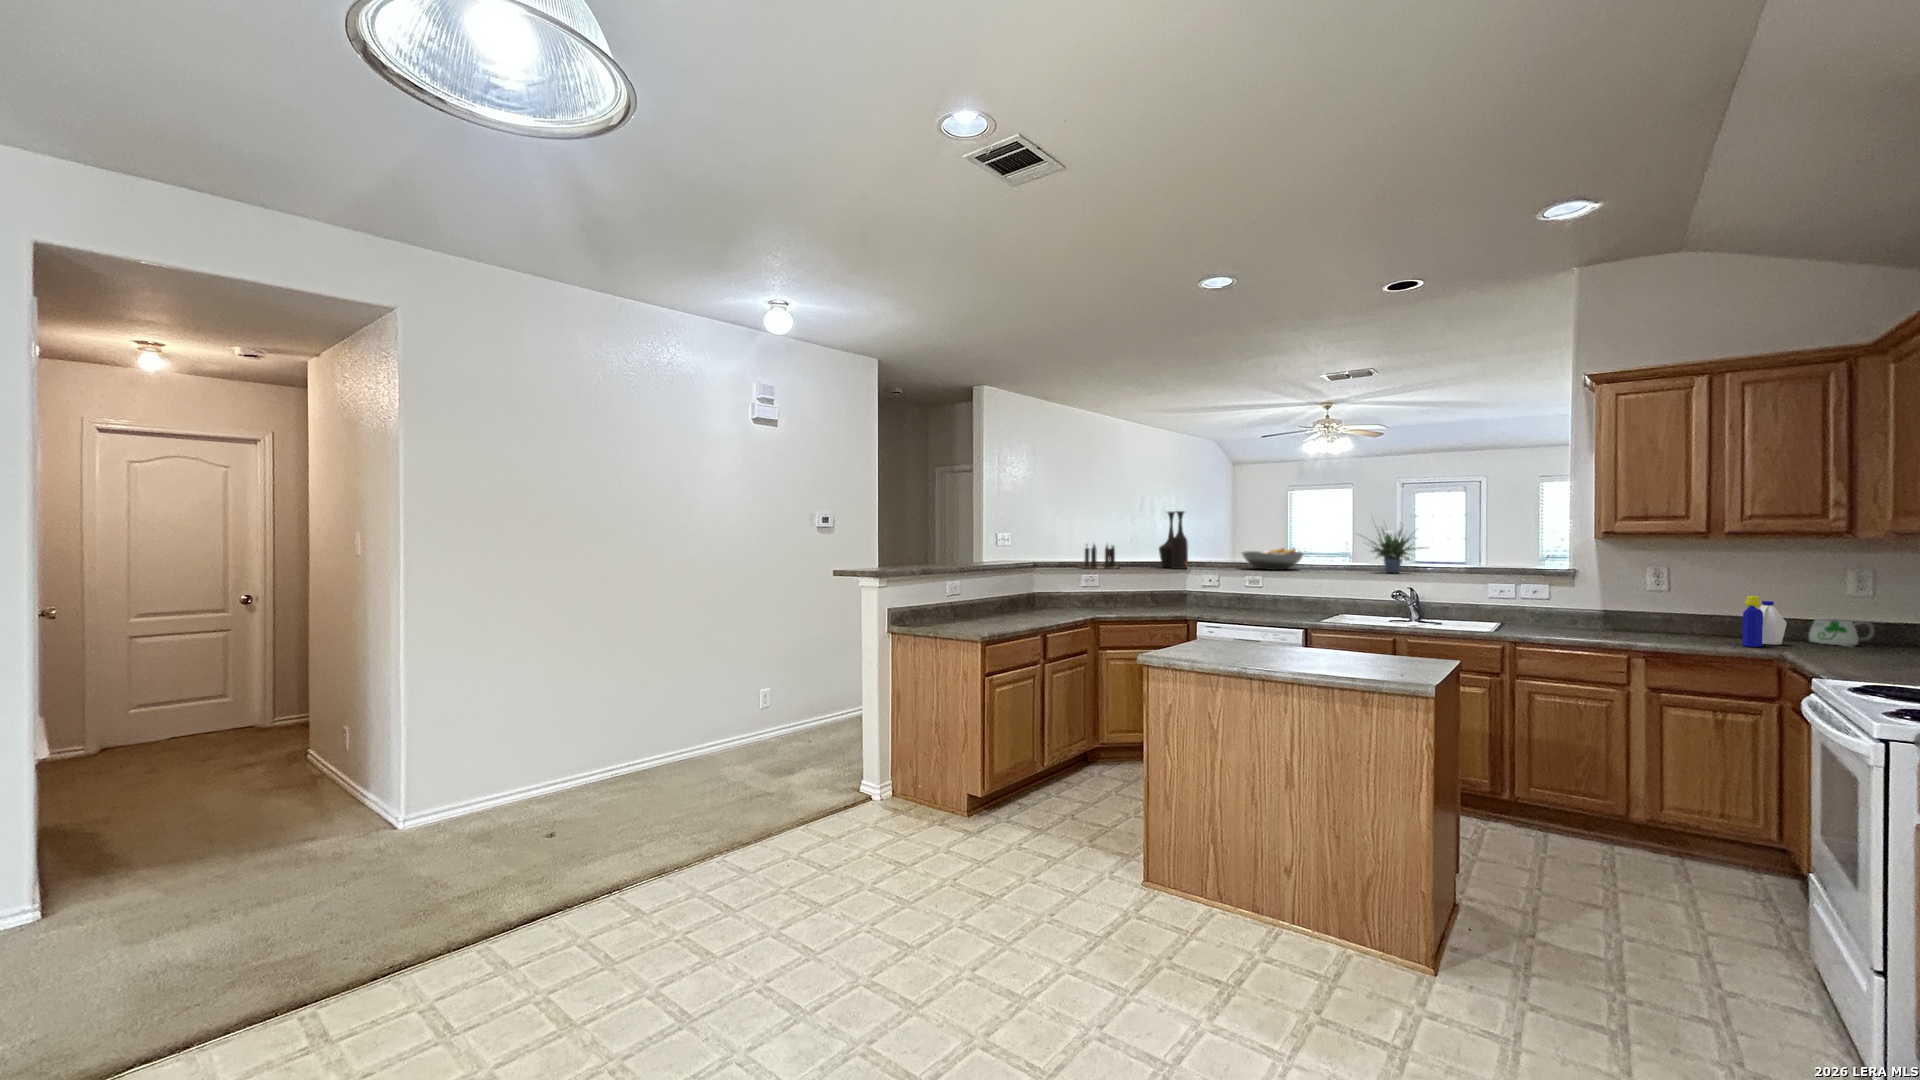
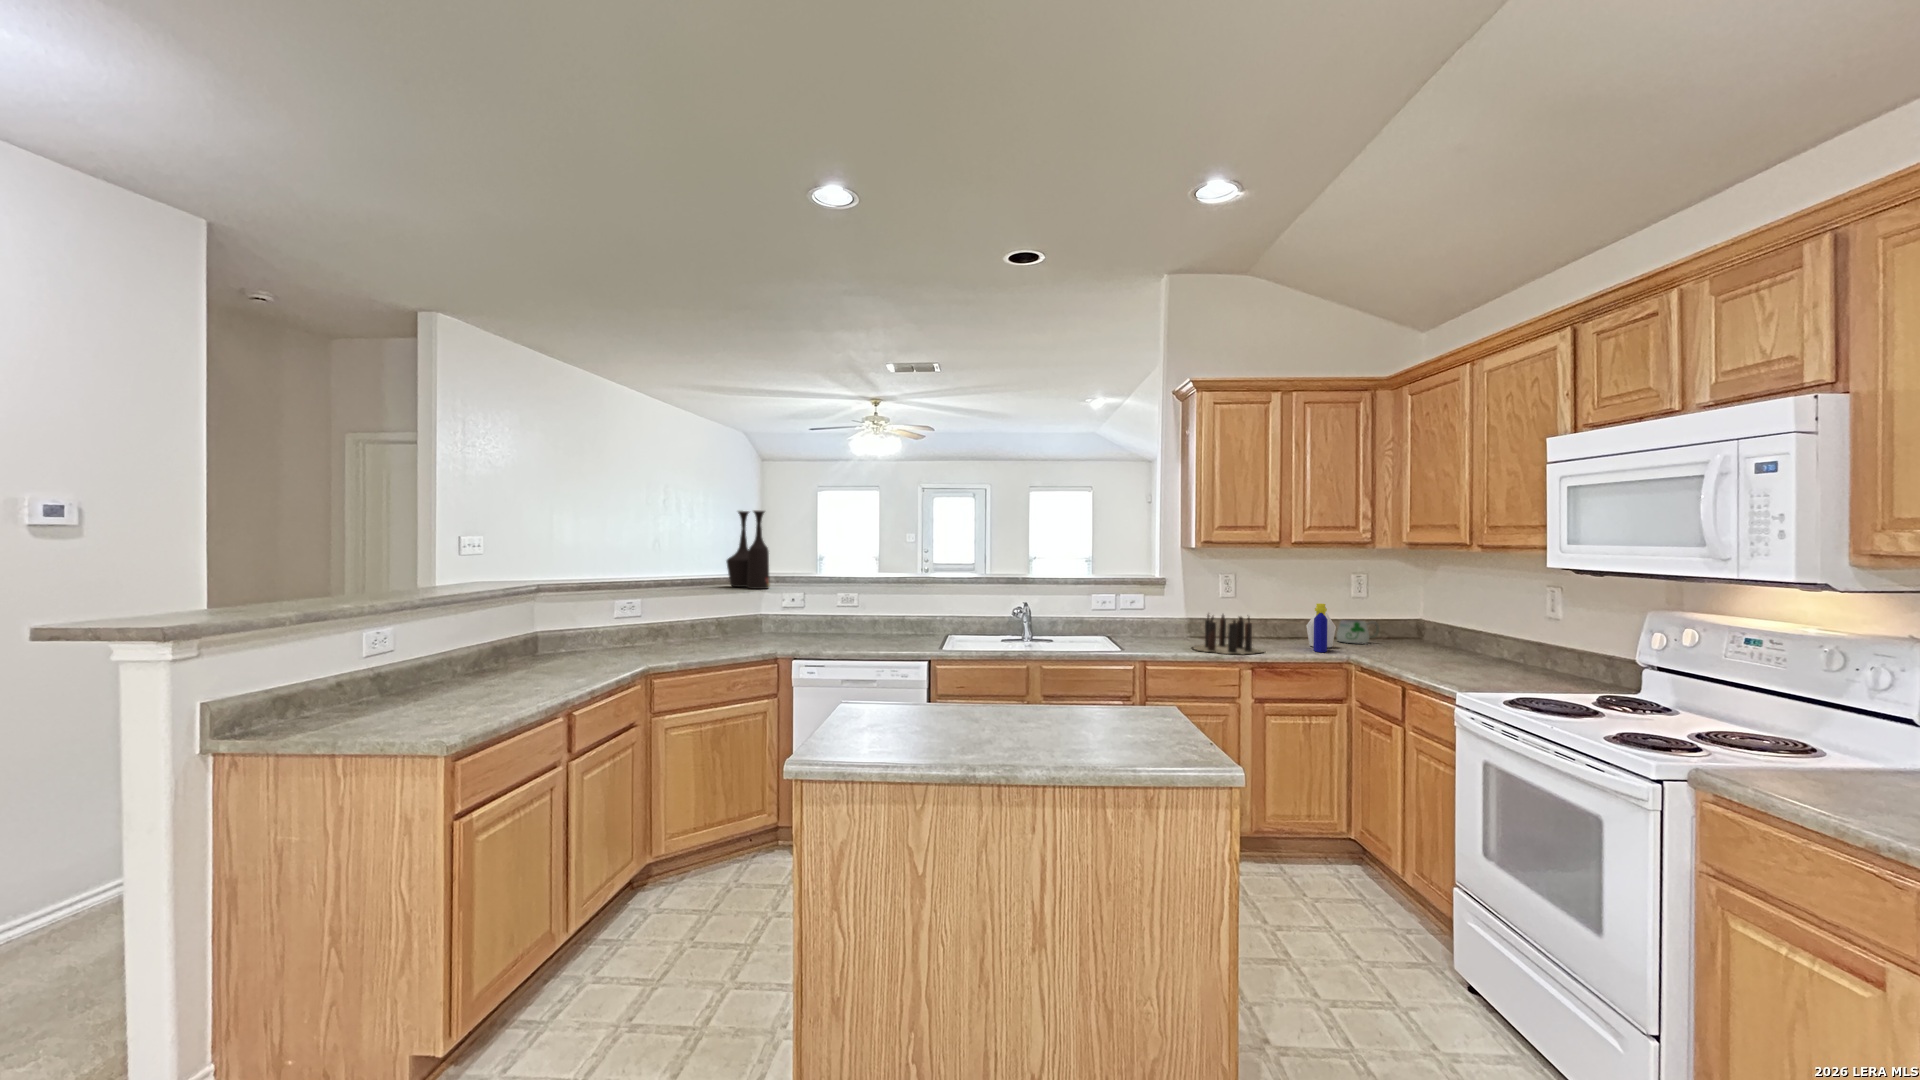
potted plant: present [1371,527,1418,573] -> none [969,519,1040,588]
candle: present [1083,545,1117,569] -> present [1192,614,1264,654]
fruit bowl: present [1242,548,1303,570] -> none [834,560,907,586]

